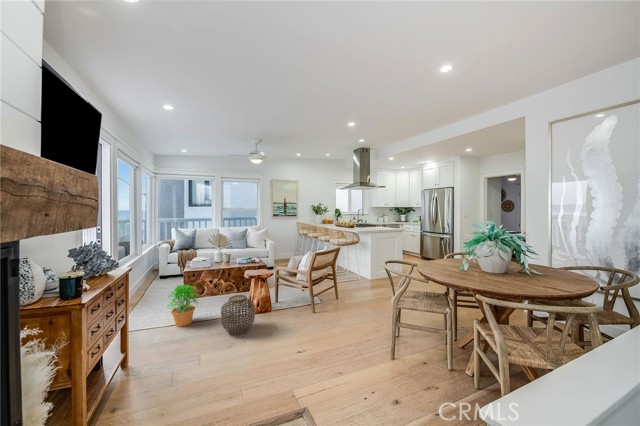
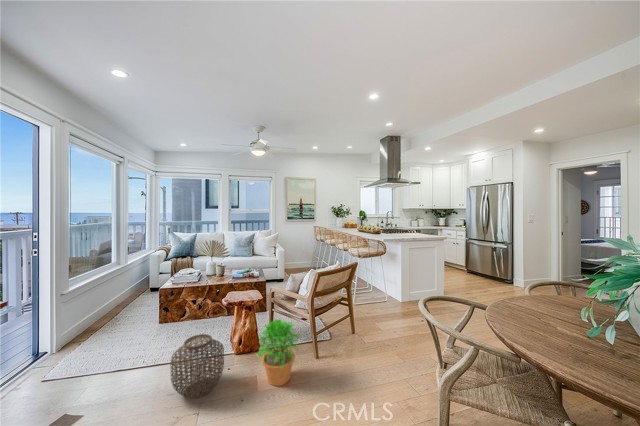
potted plant: present [167,284,198,327] -> present [258,319,299,386]

